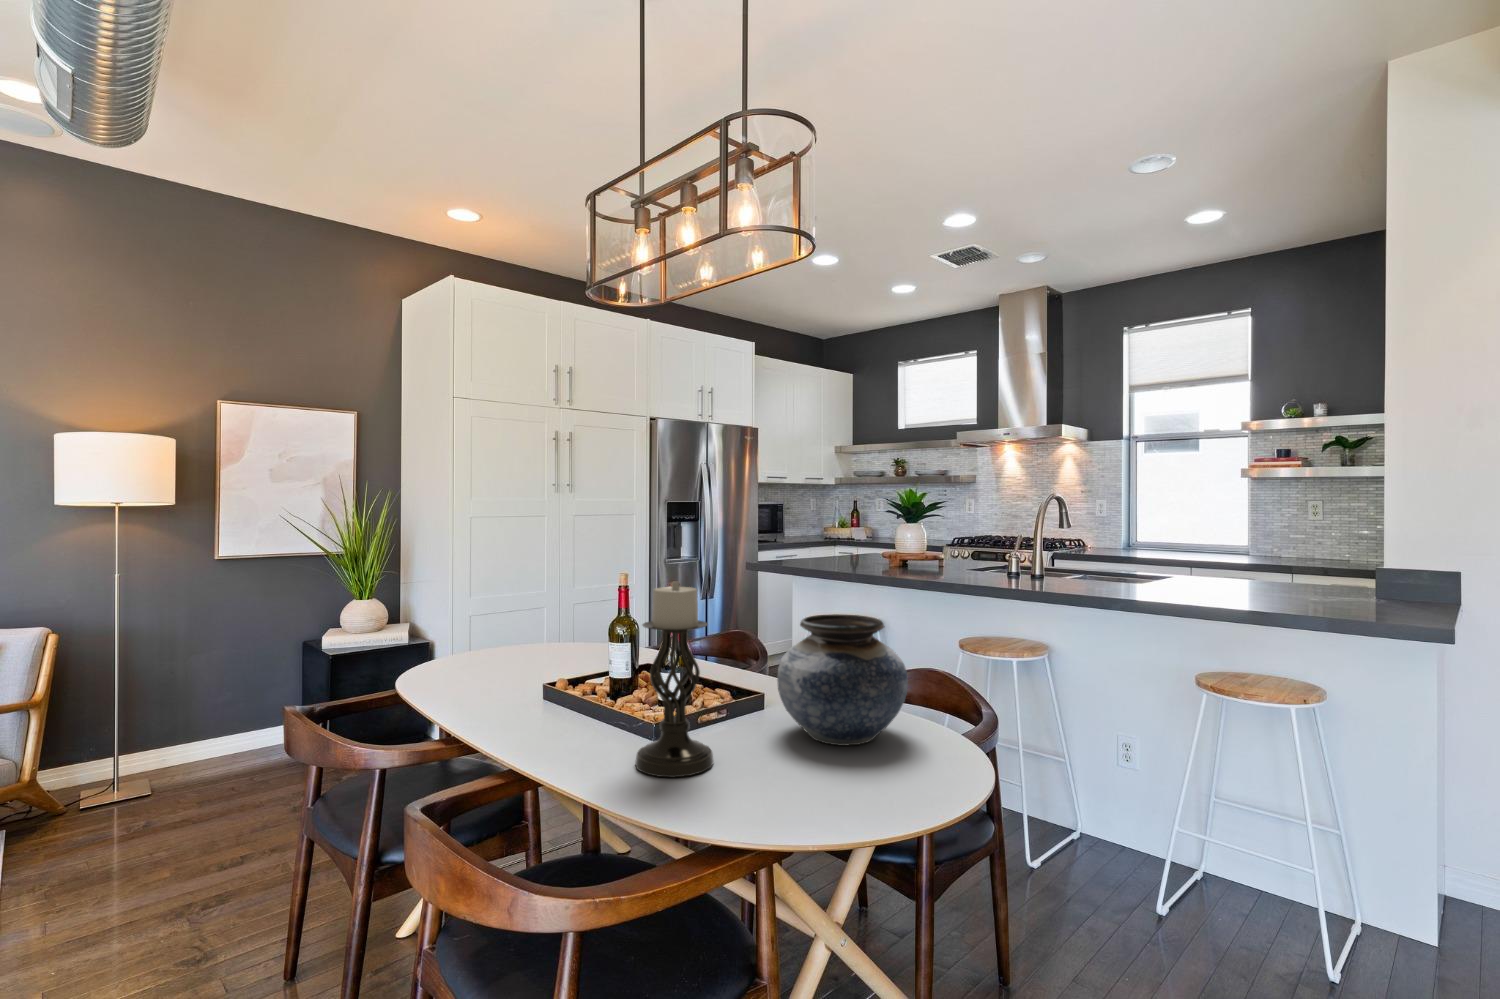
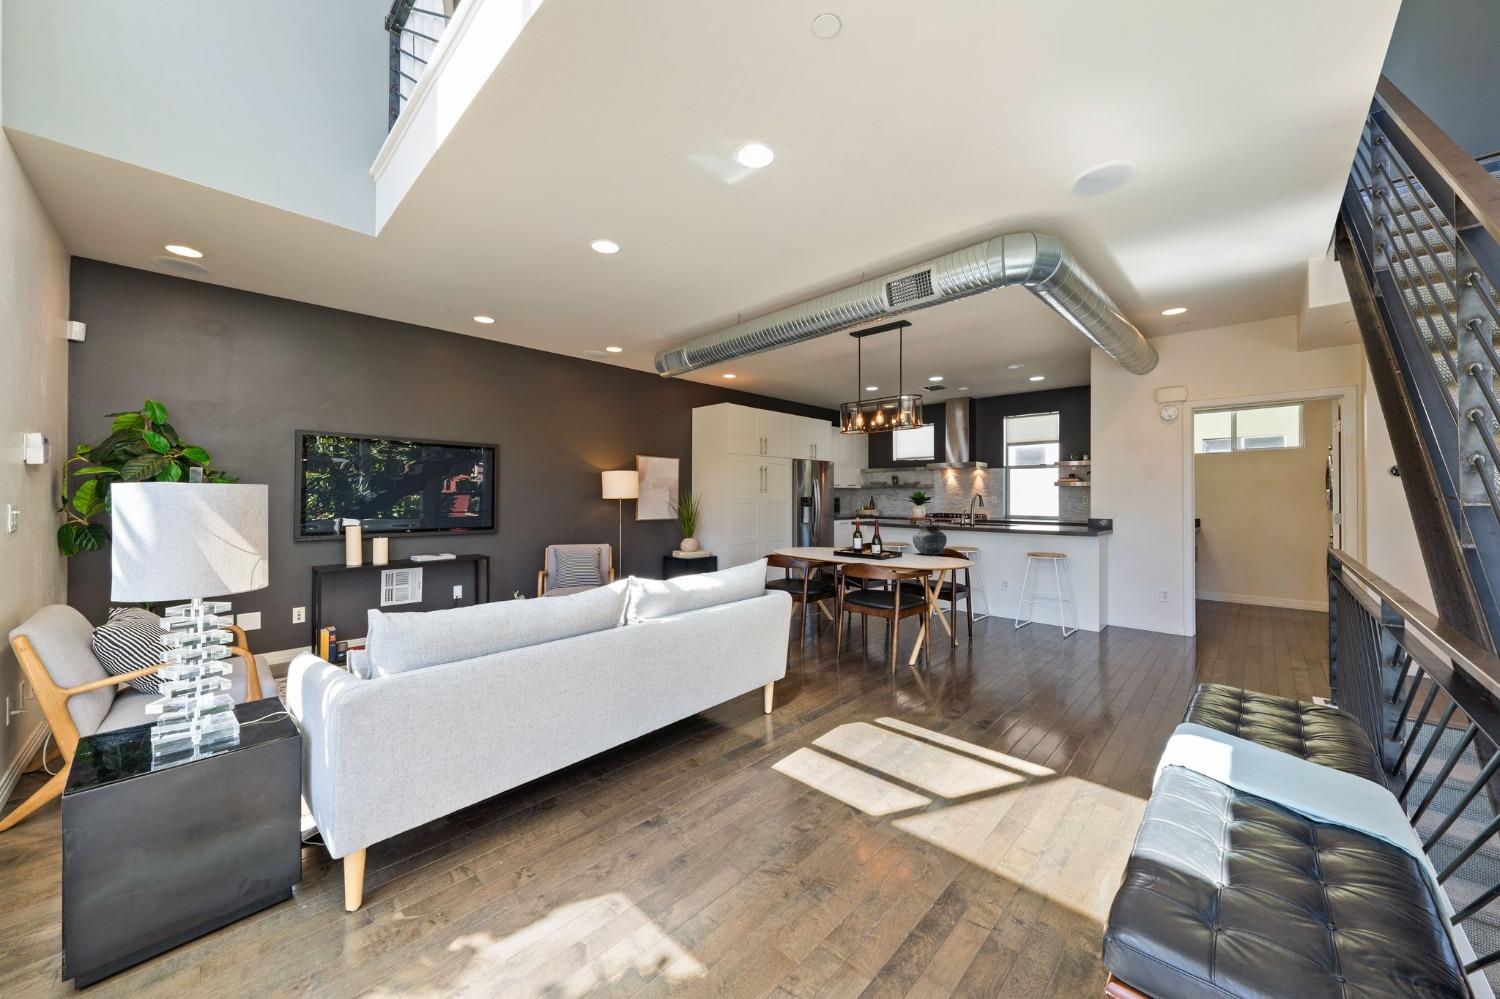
candle holder: present [635,582,714,777] -> none [887,514,906,557]

